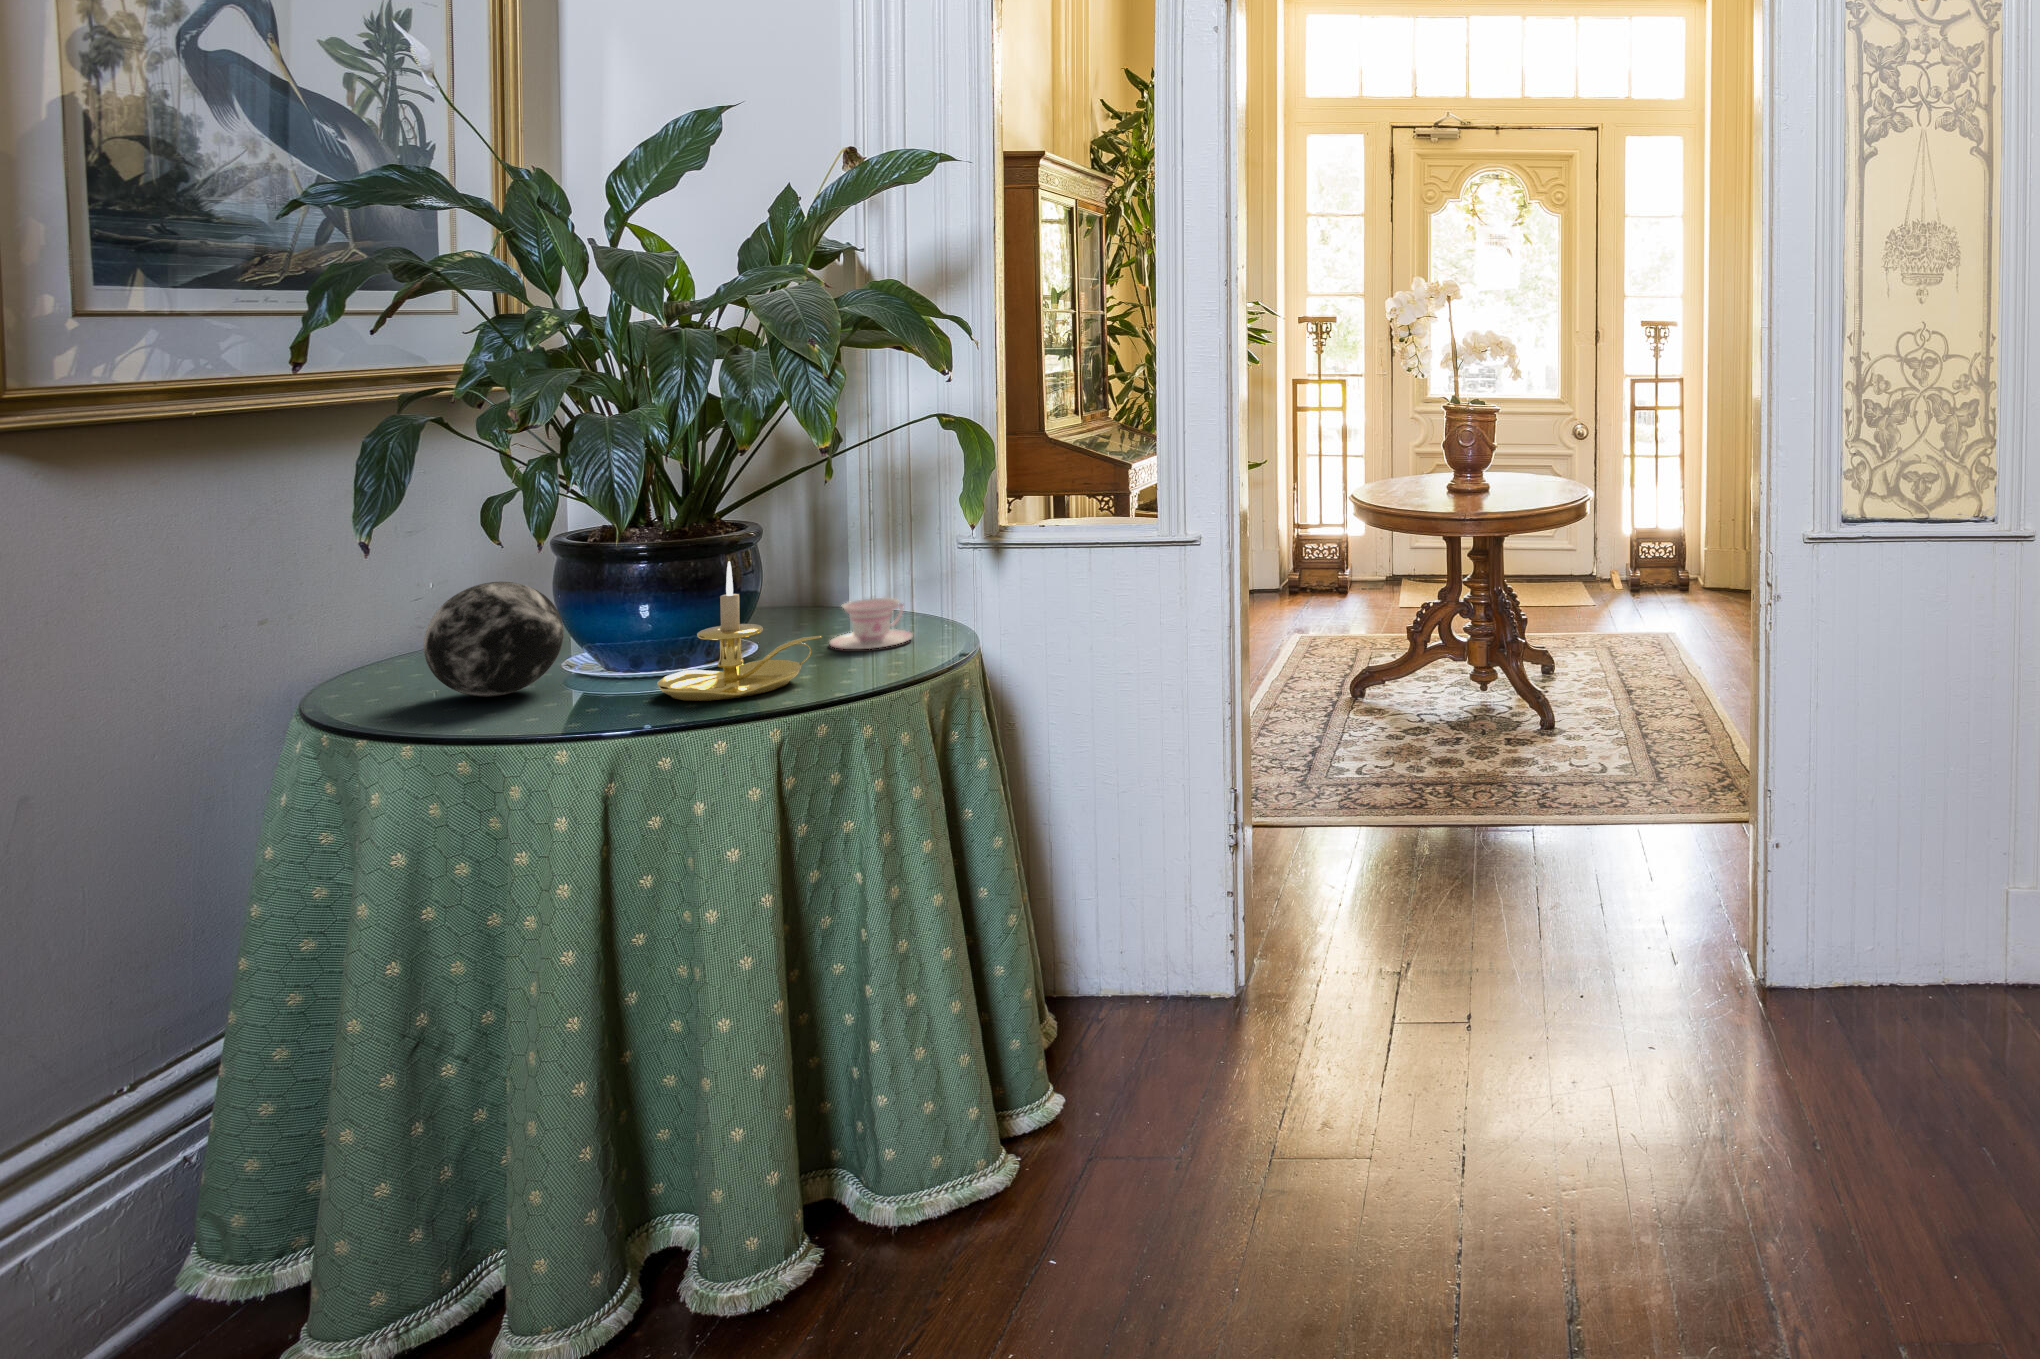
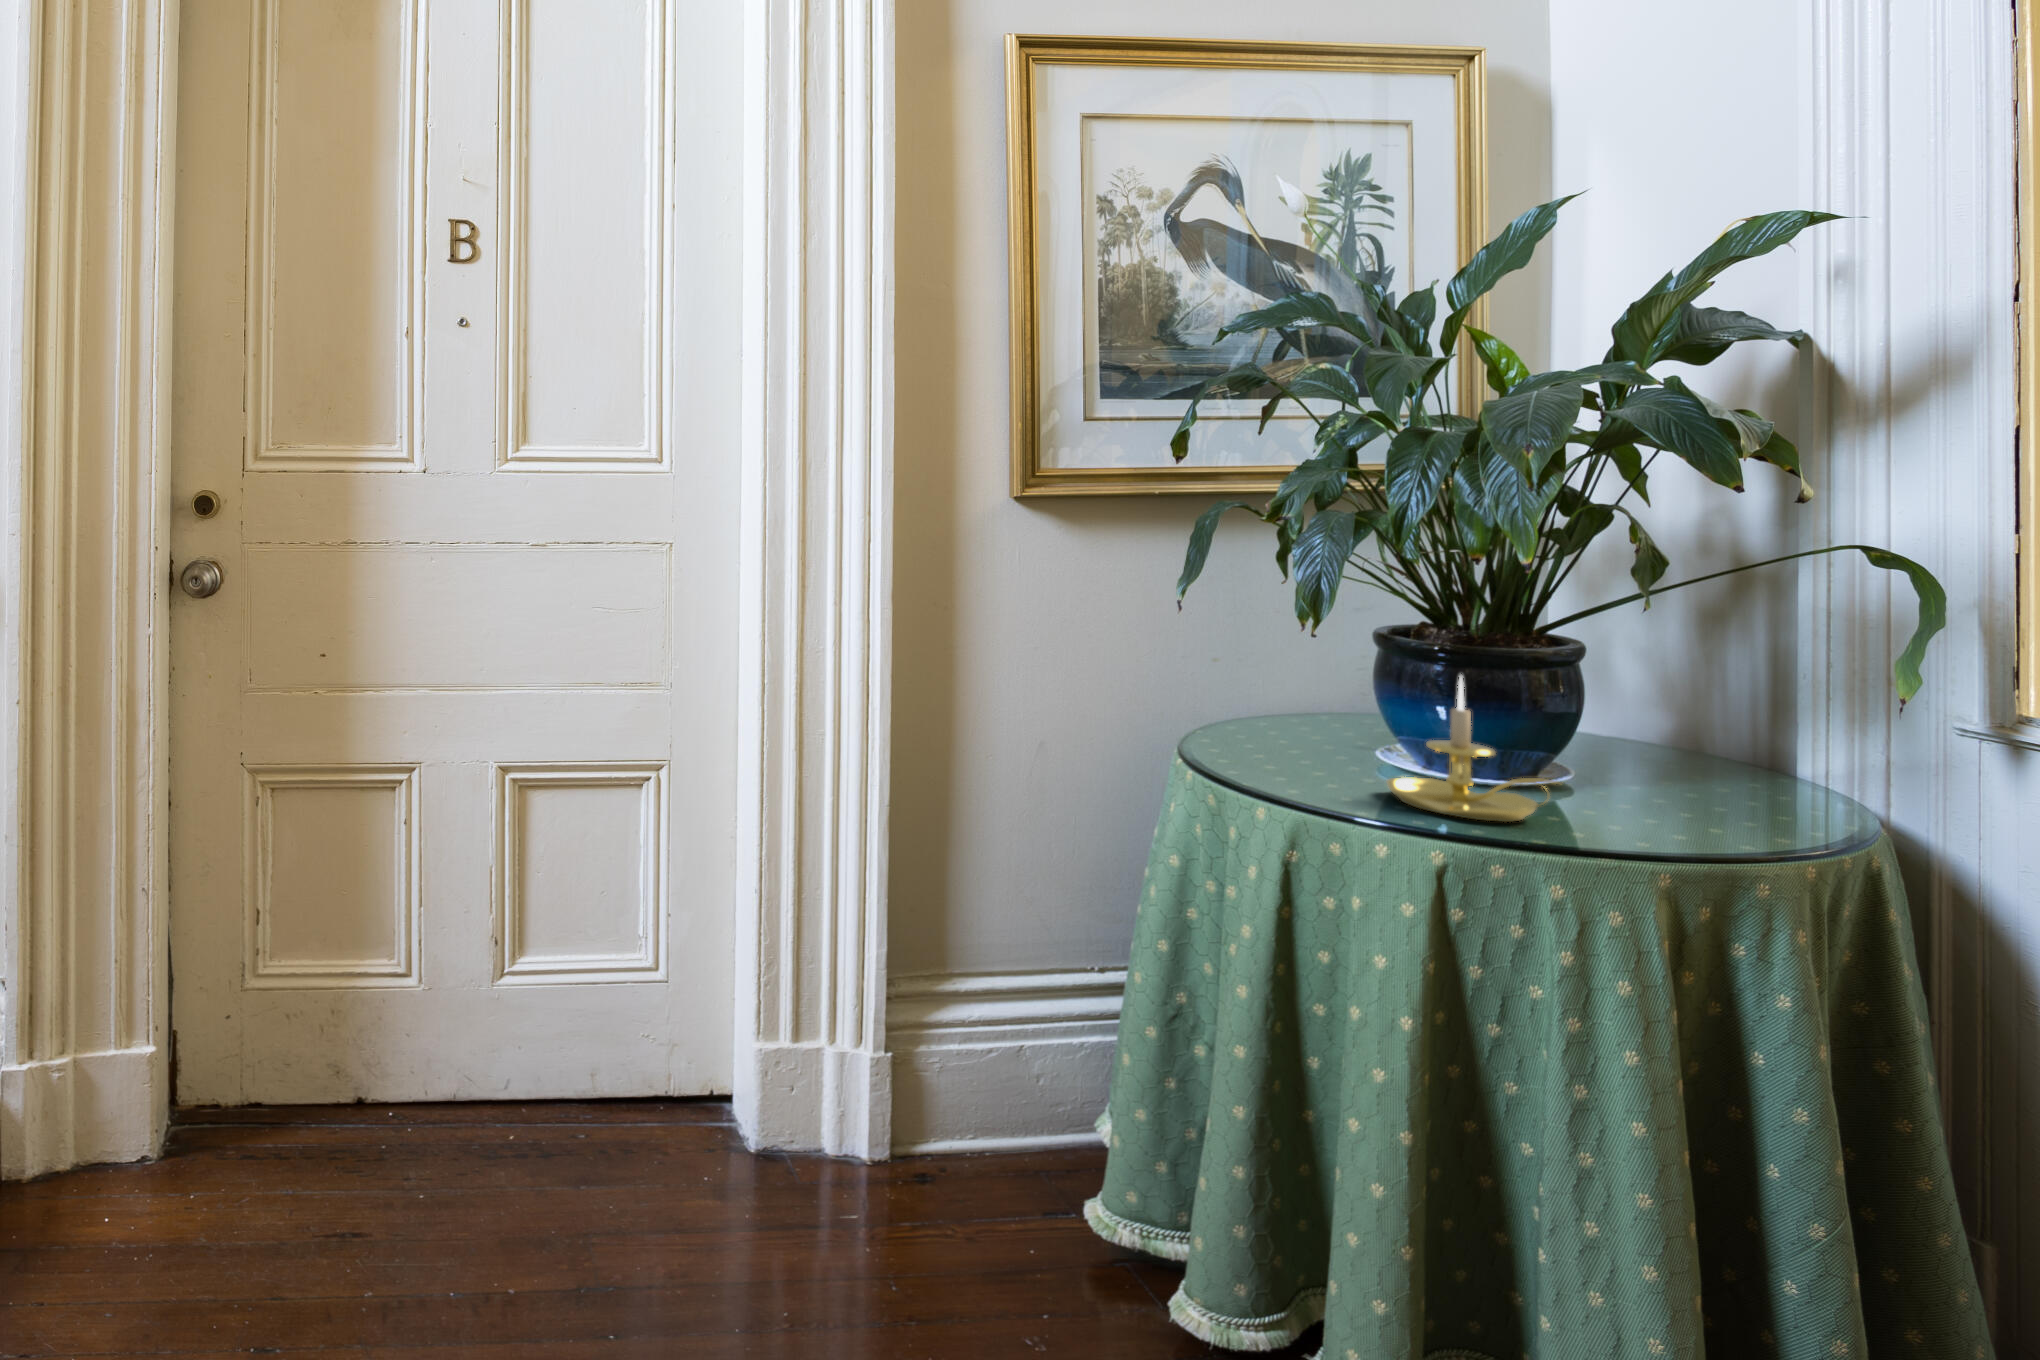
decorative orb: present [424,582,563,697] -> none [1244,653,1356,755]
teacup: present [830,598,912,649] -> none [1646,771,1764,837]

